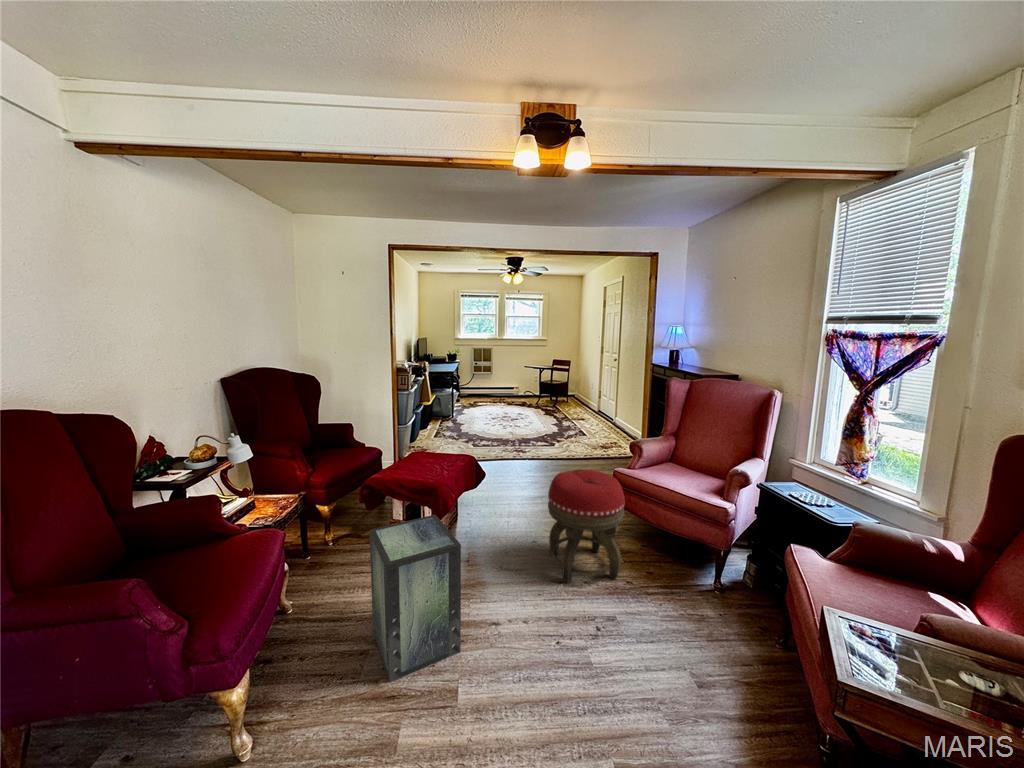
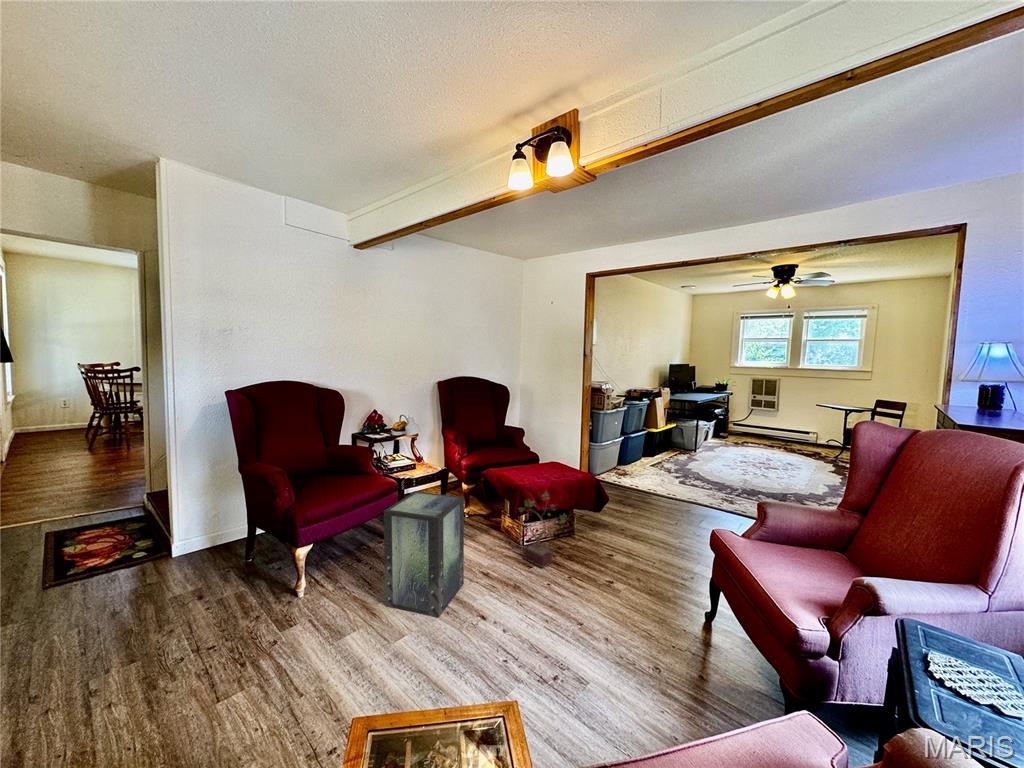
footstool: present [548,469,625,583] -> none [582,502,681,656]
potted plant: none [441,482,511,557] -> present [519,492,566,568]

